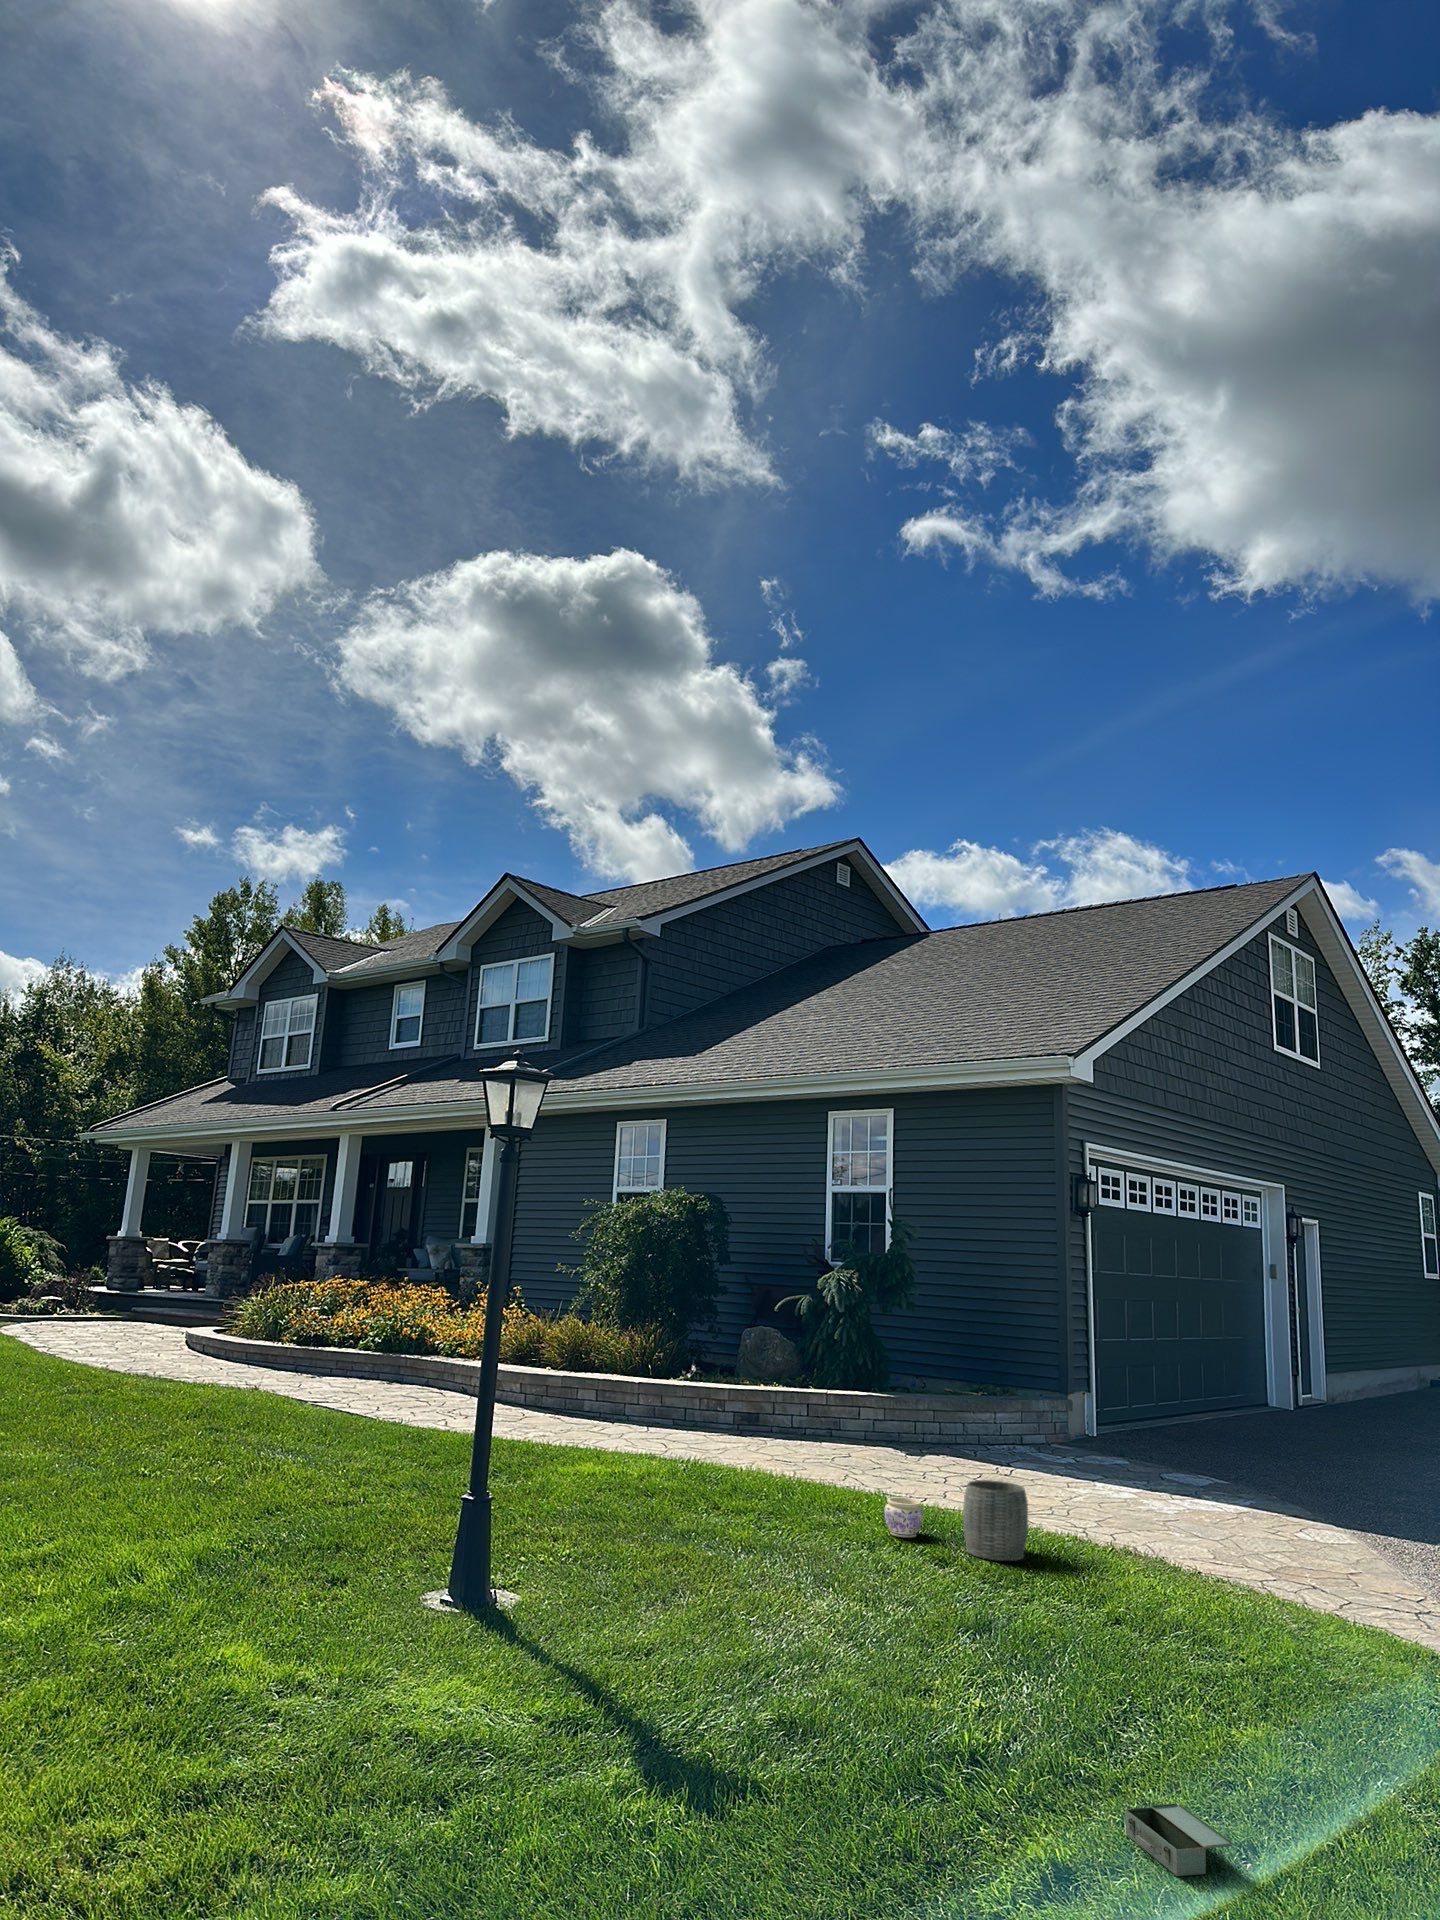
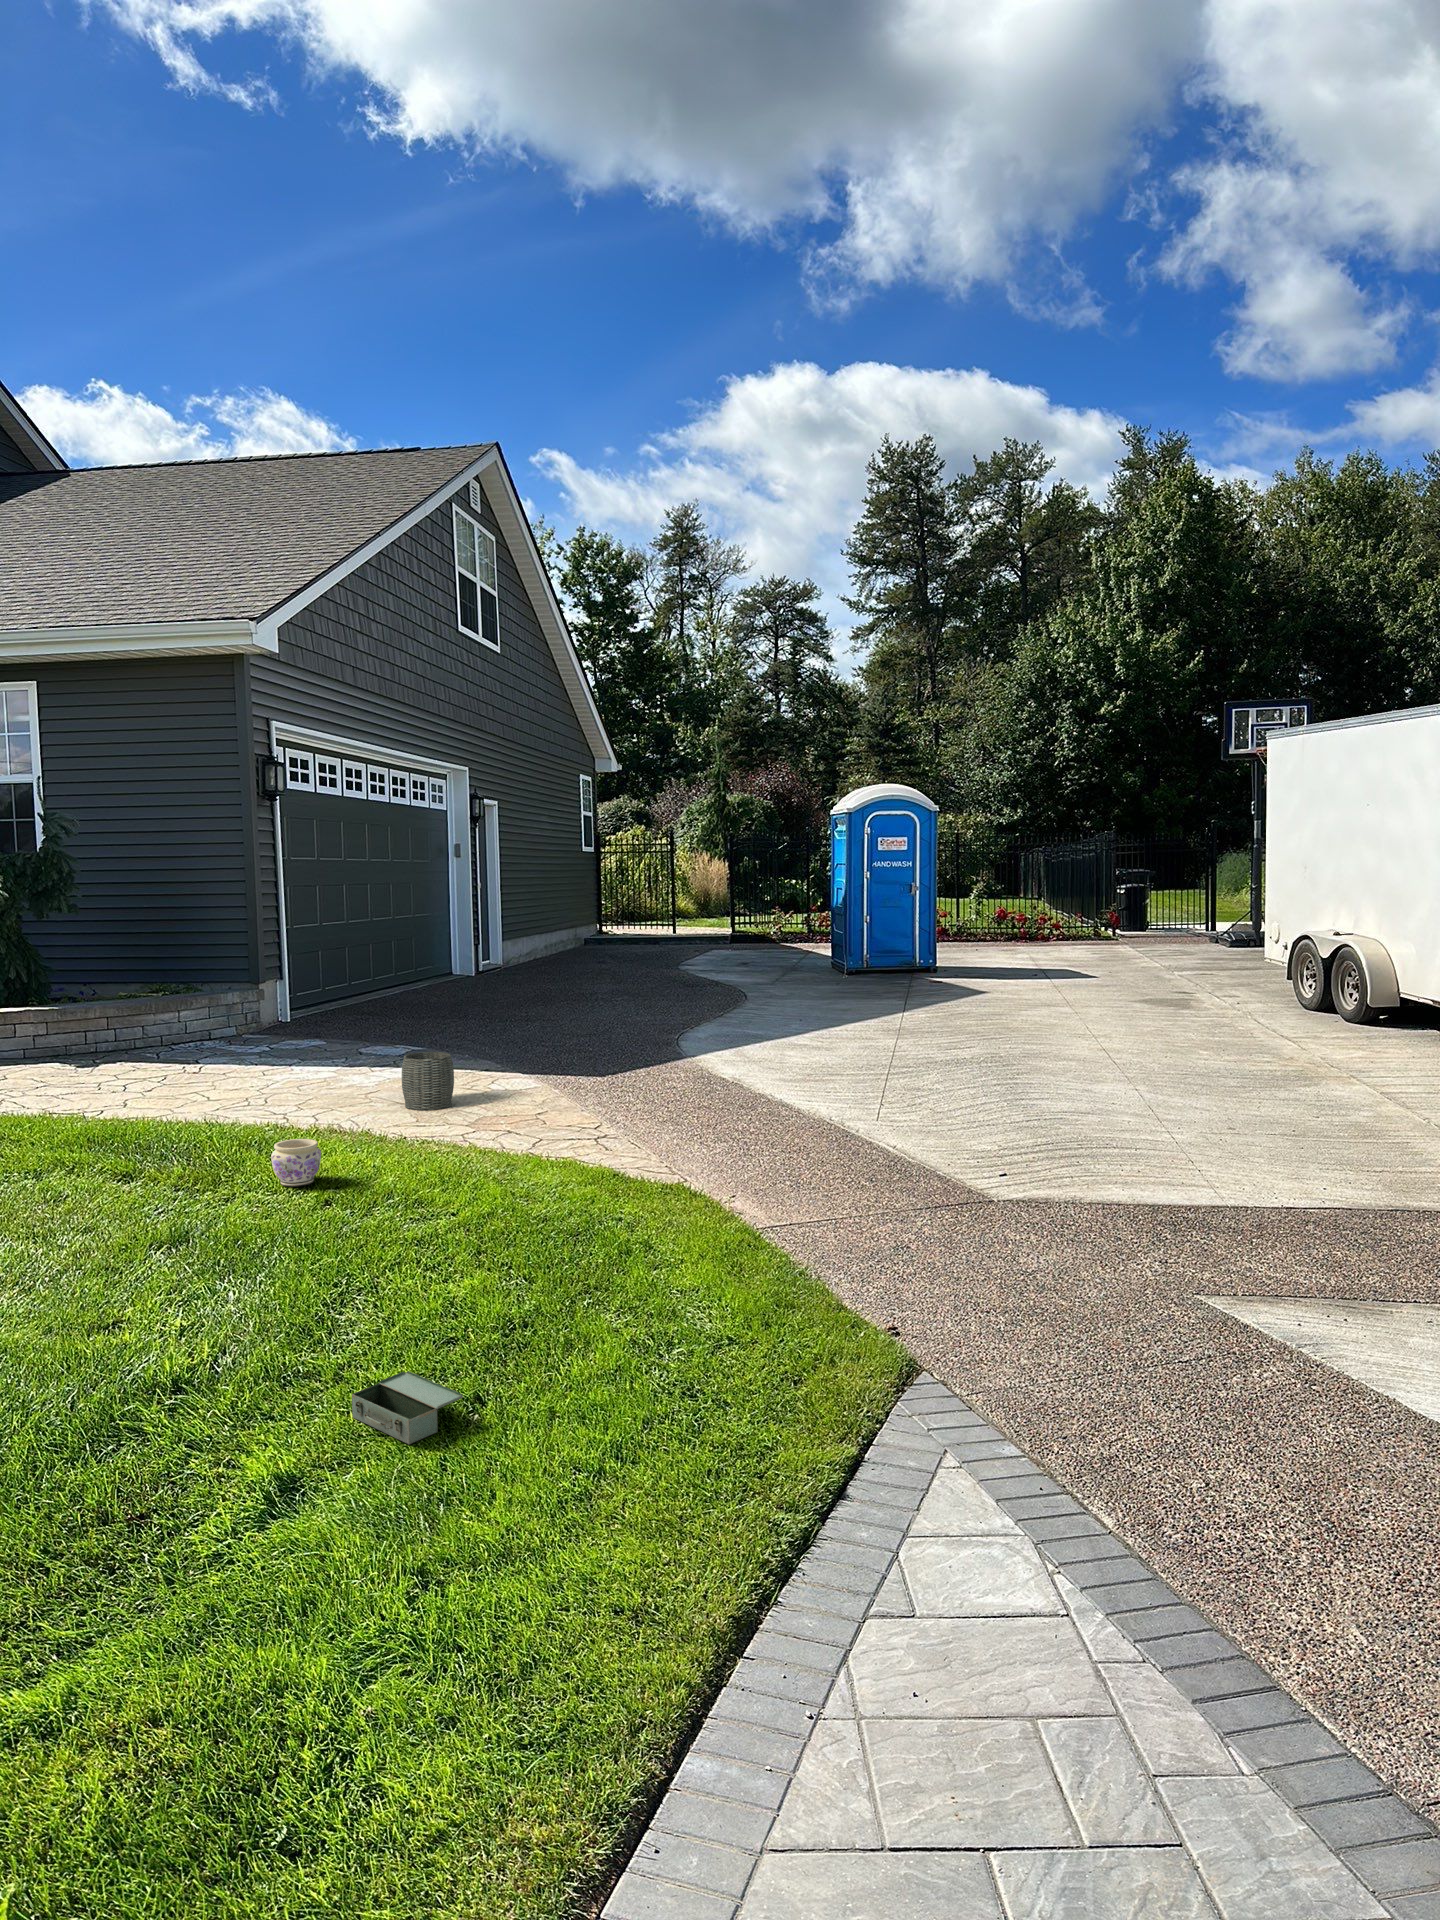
woven basket: present [963,1480,1028,1561] -> present [402,1052,454,1110]
planter: present [885,1497,924,1538] -> present [271,1139,321,1187]

